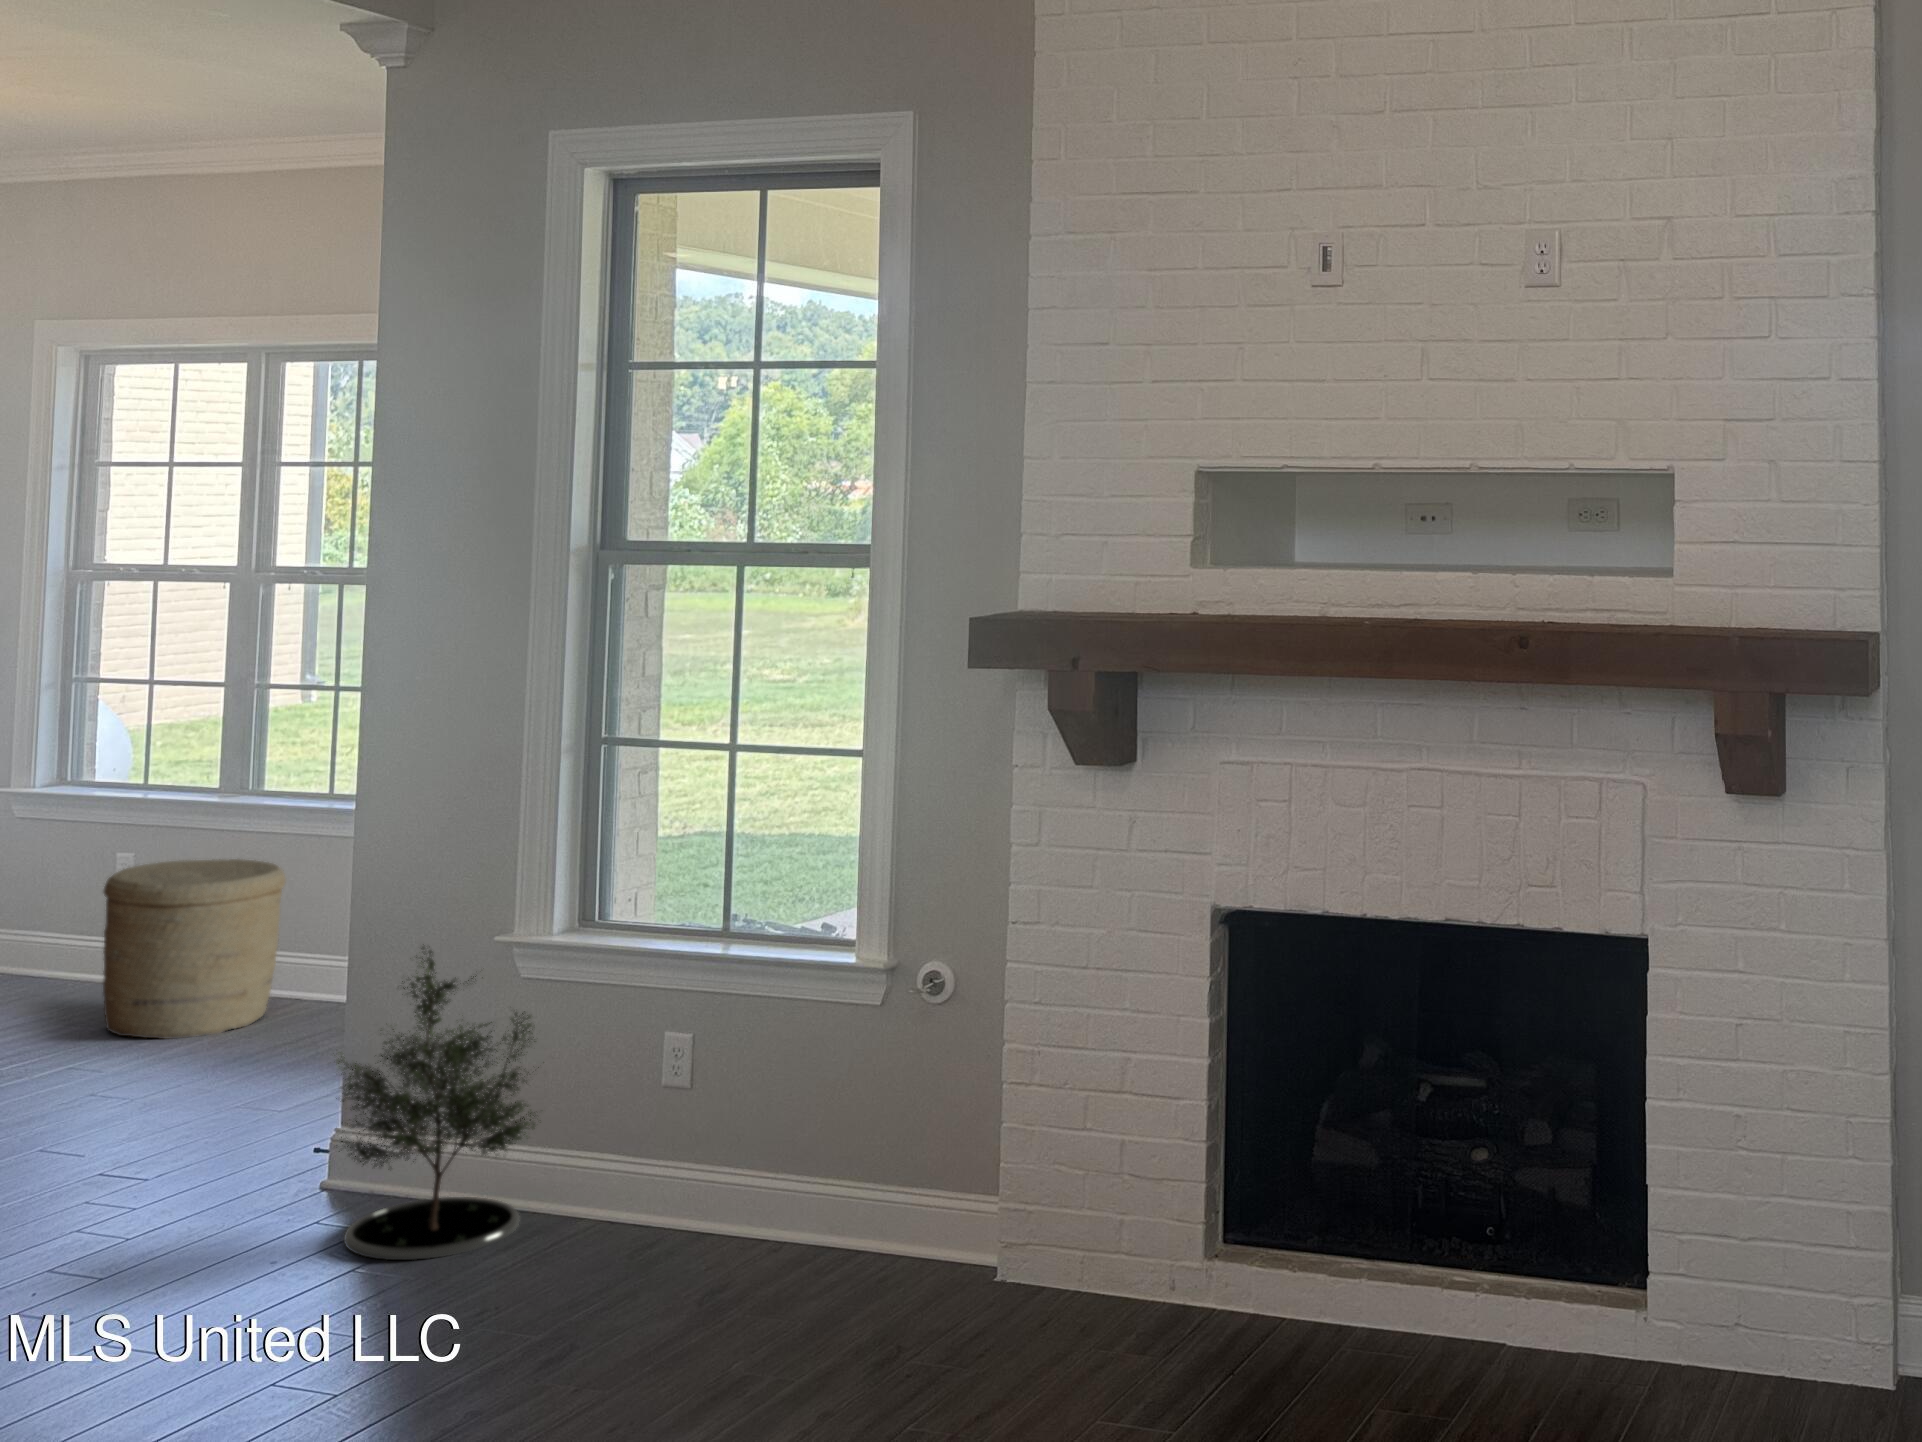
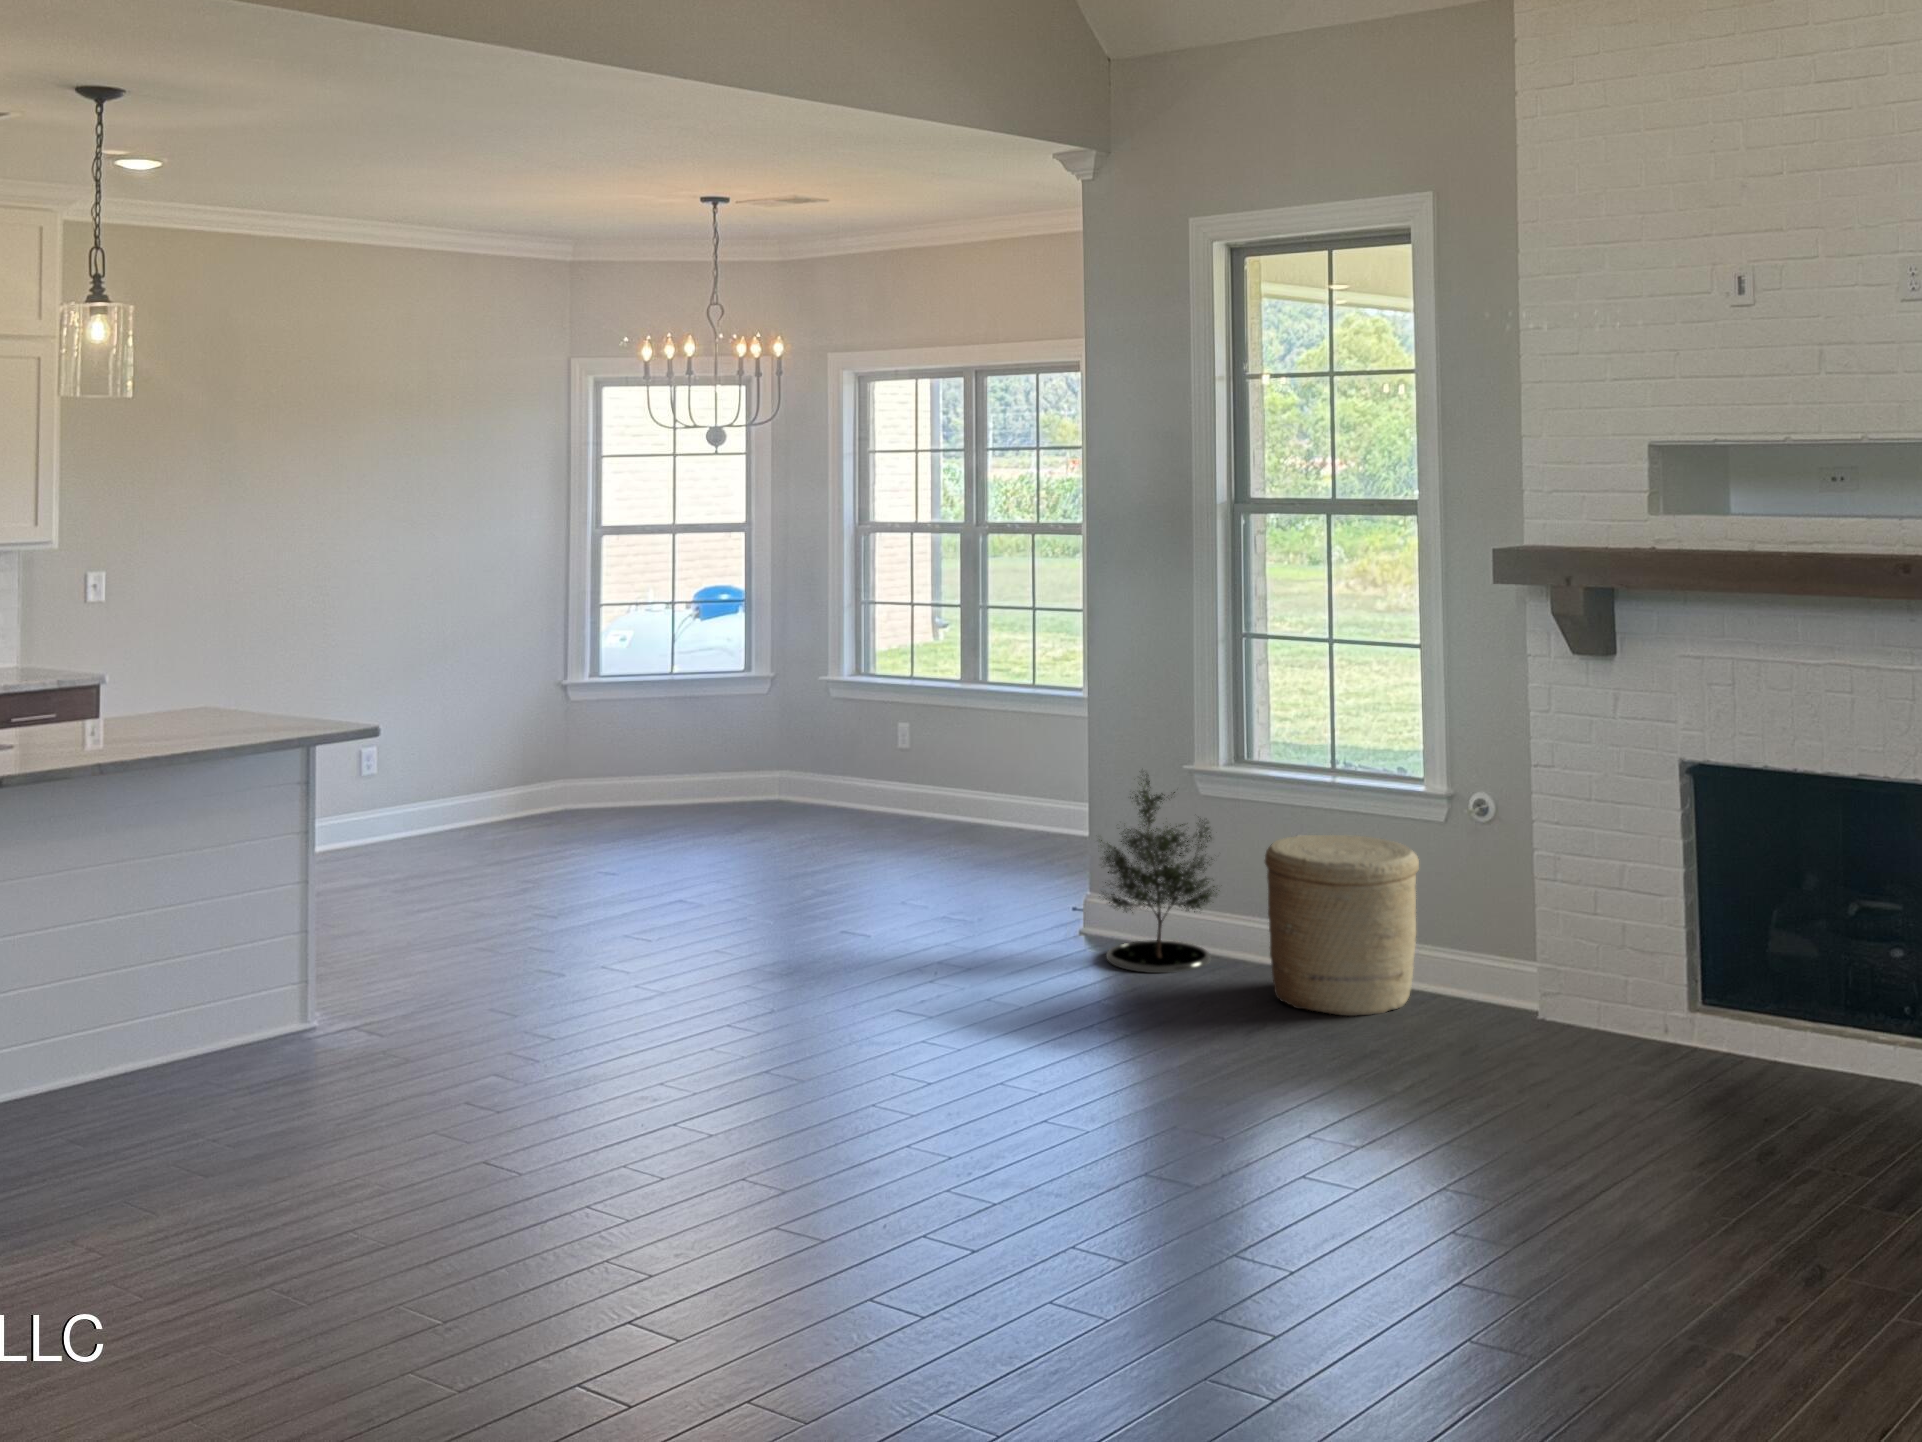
woven basket: present [103,859,286,1039] -> present [1265,835,1419,1016]

